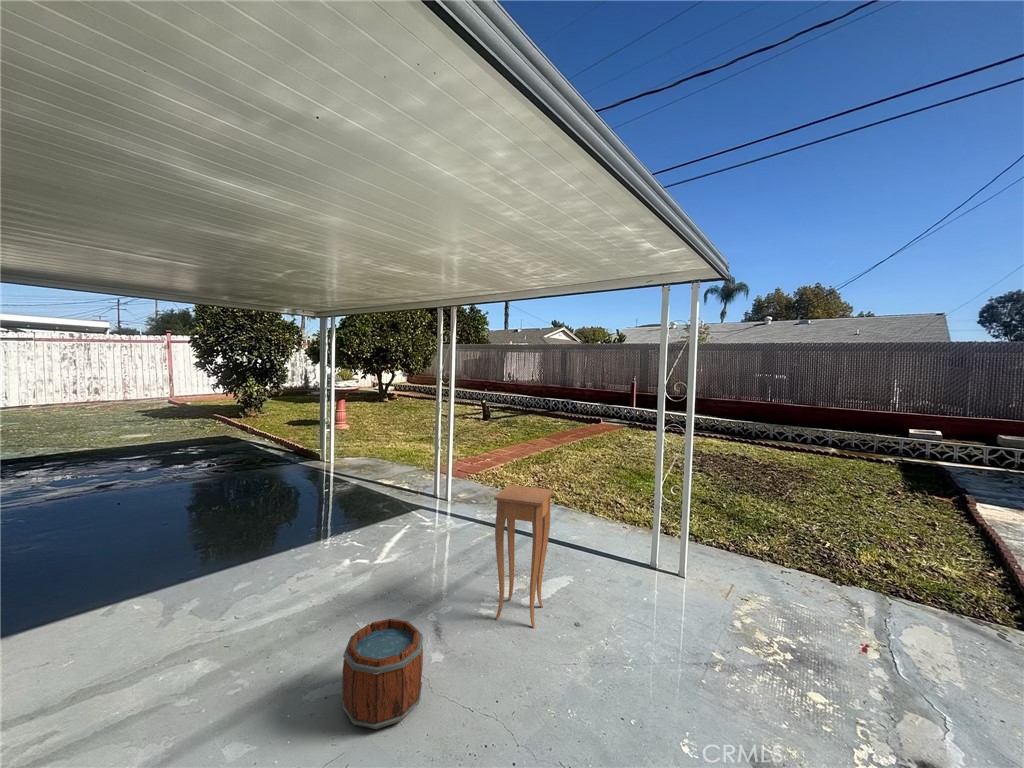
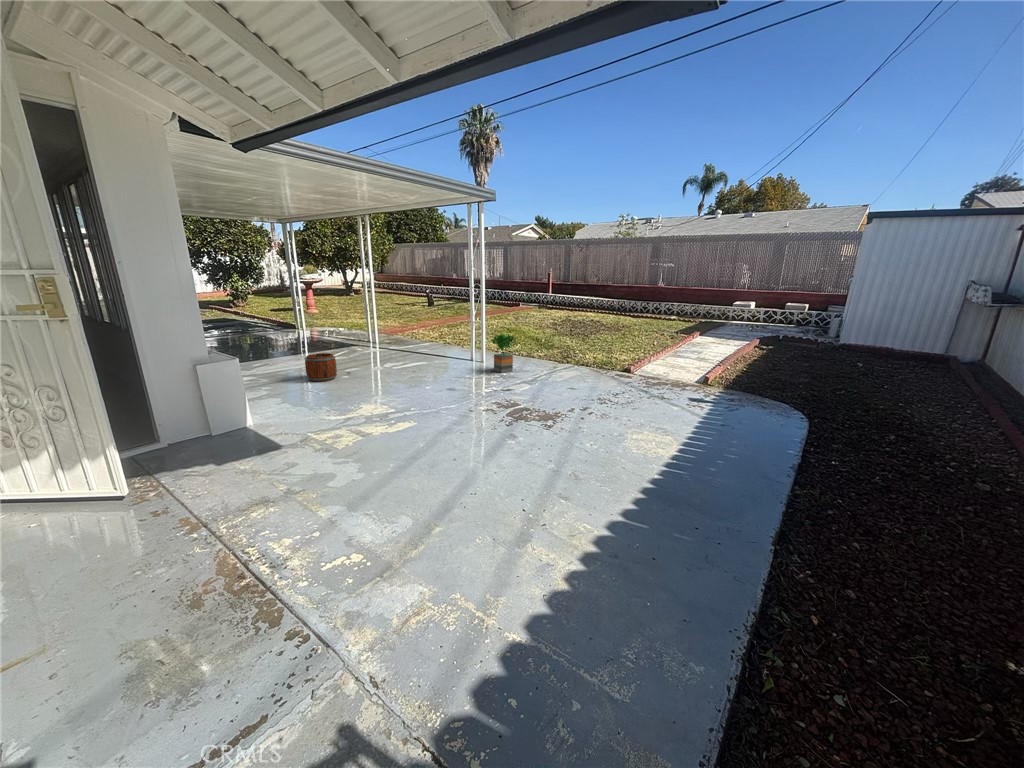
side table: present [494,485,553,628] -> none [369,310,400,368]
potted tree: none [780,555,851,664] -> present [492,334,516,373]

